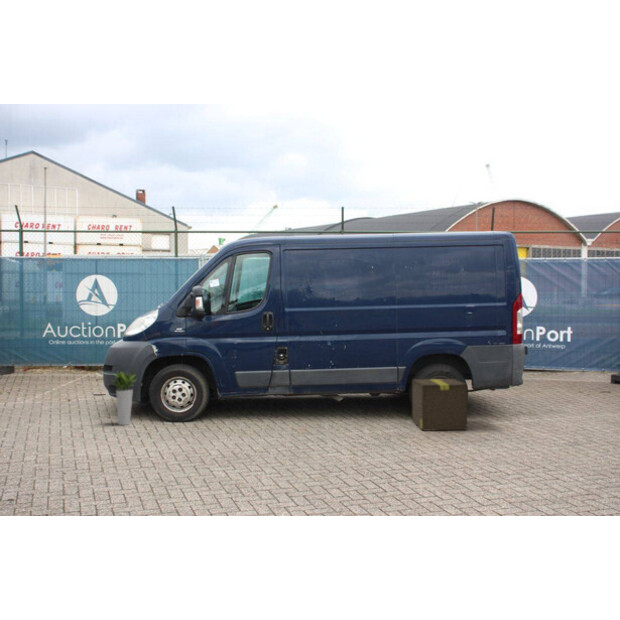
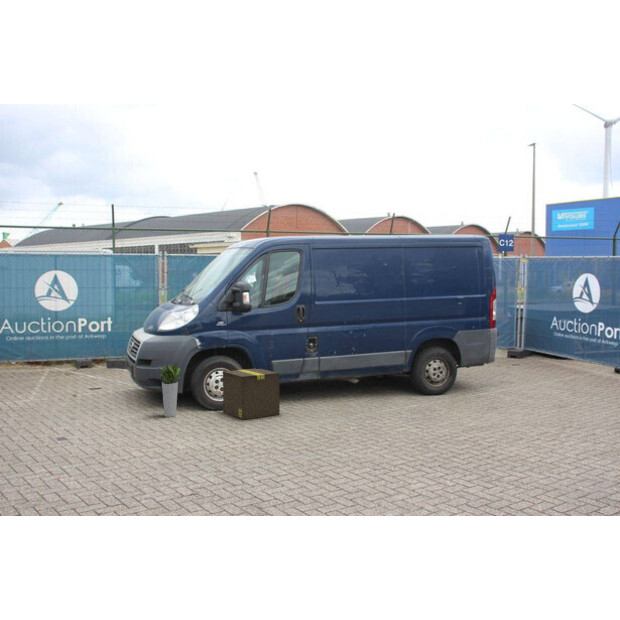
cardboard box: present [412,379,467,431] -> present [223,369,280,420]

